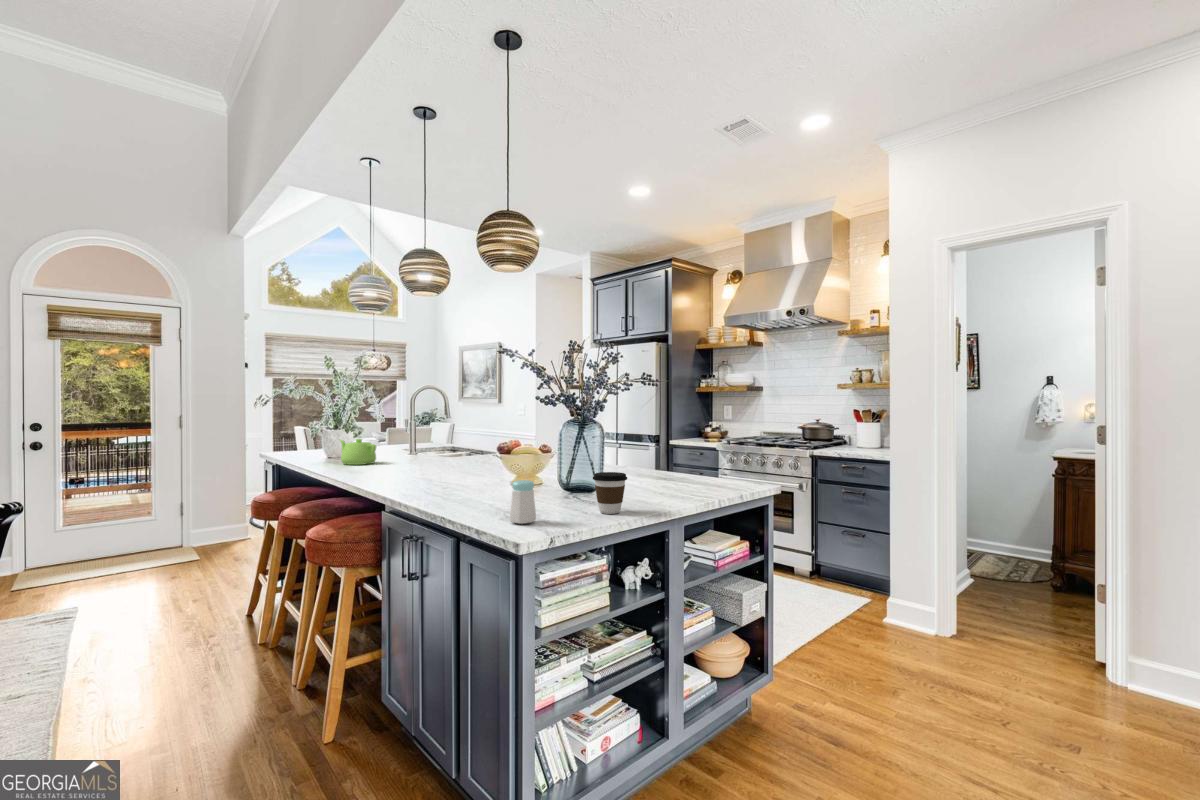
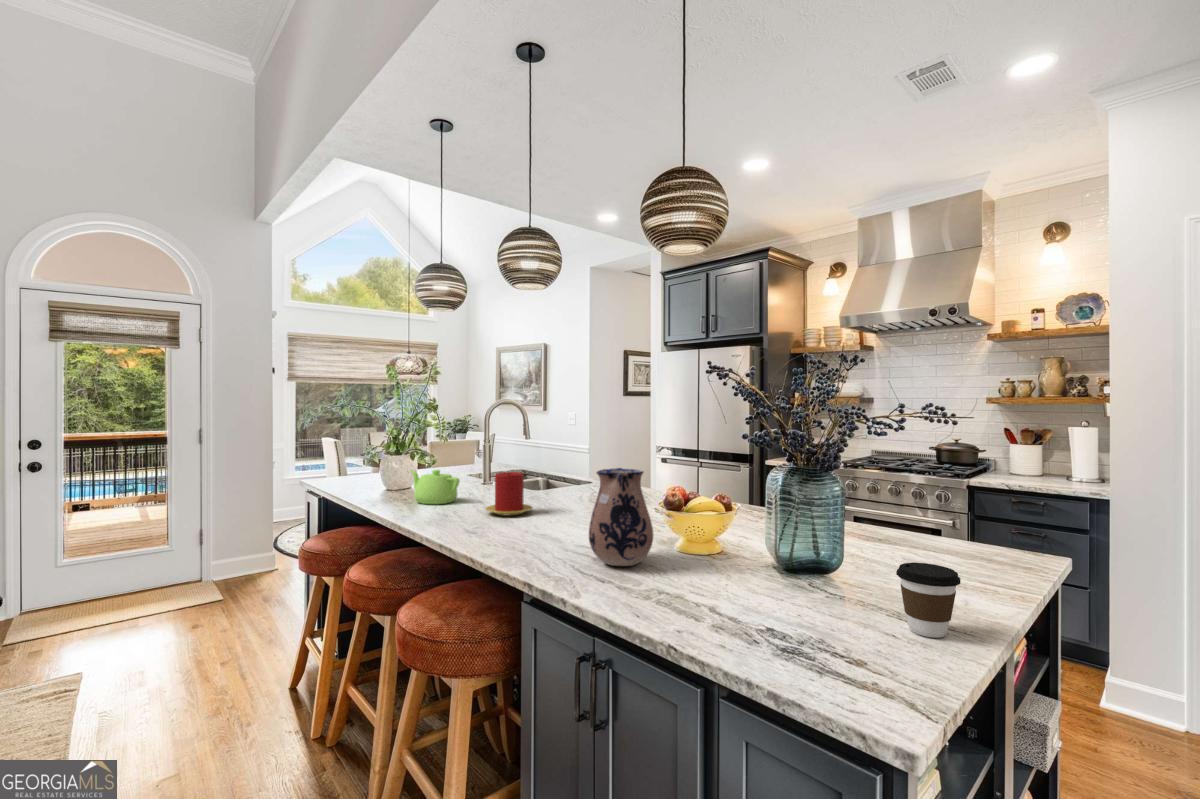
ceramic pitcher: none [437,425,482,491] -> present [589,468,653,566]
candle: none [390,438,428,470] -> present [486,472,533,516]
salt shaker: present [510,480,536,524] -> none [801,591,849,674]

